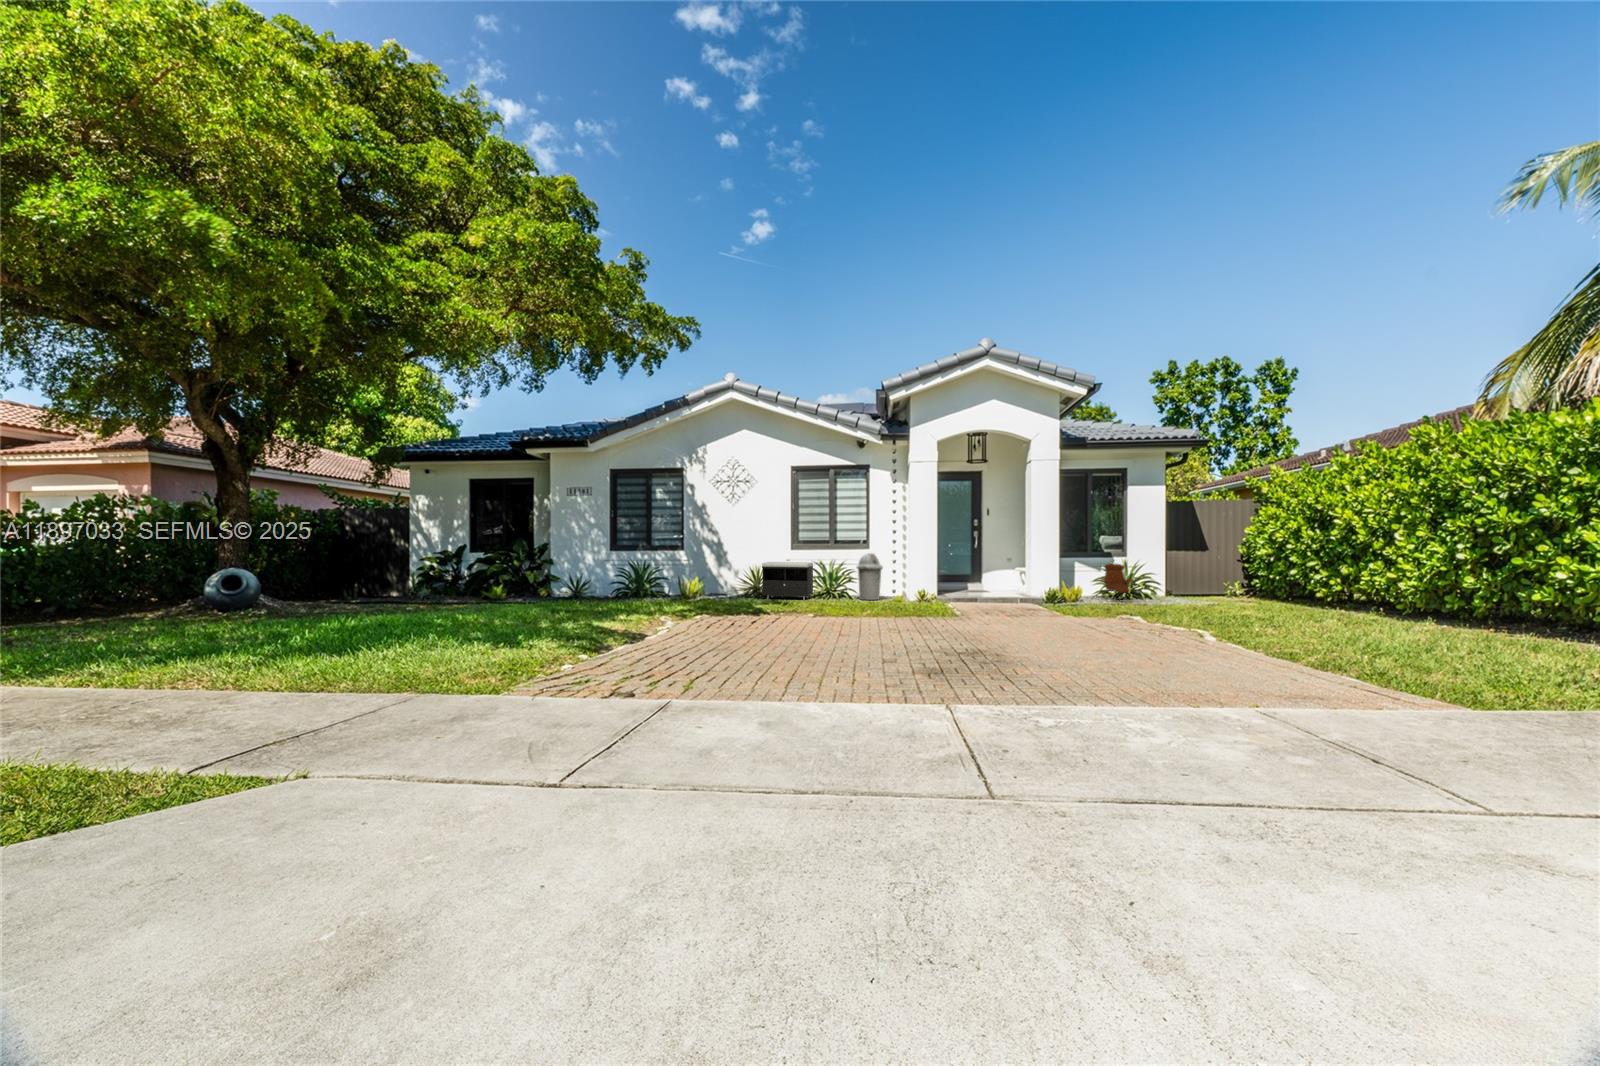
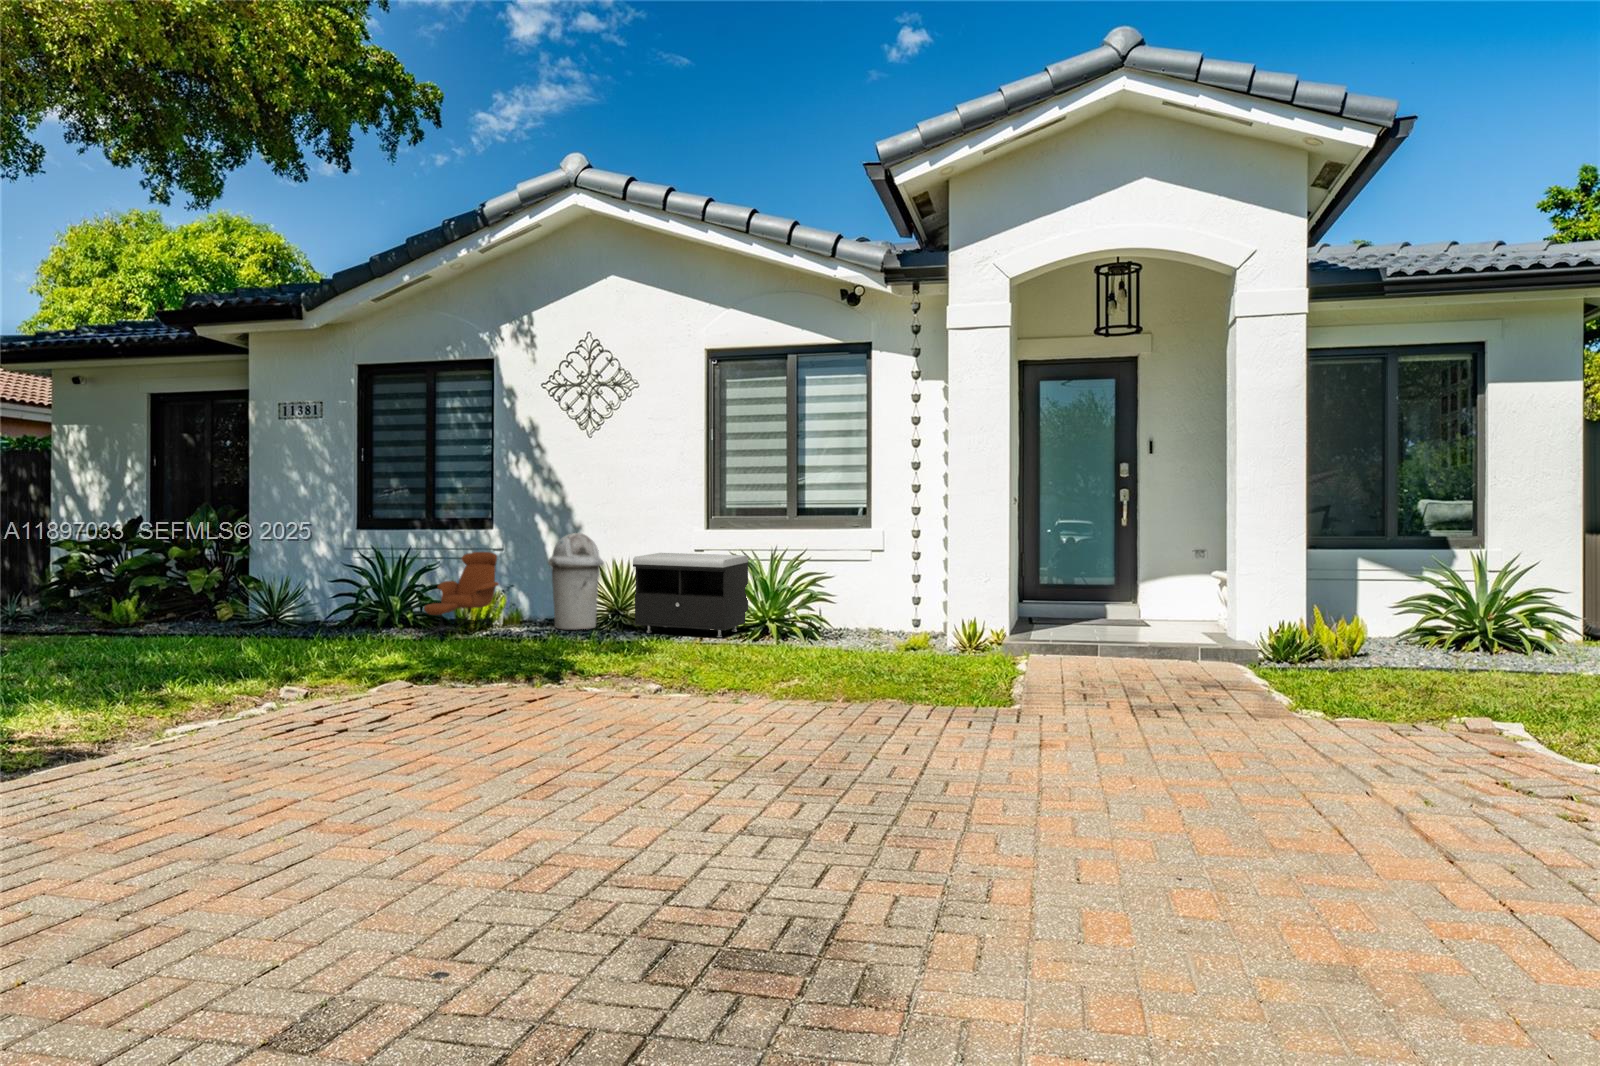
trash can: present [857,553,883,600] -> present [548,533,604,629]
lounge chair: present [1101,564,1133,600] -> present [424,552,499,633]

